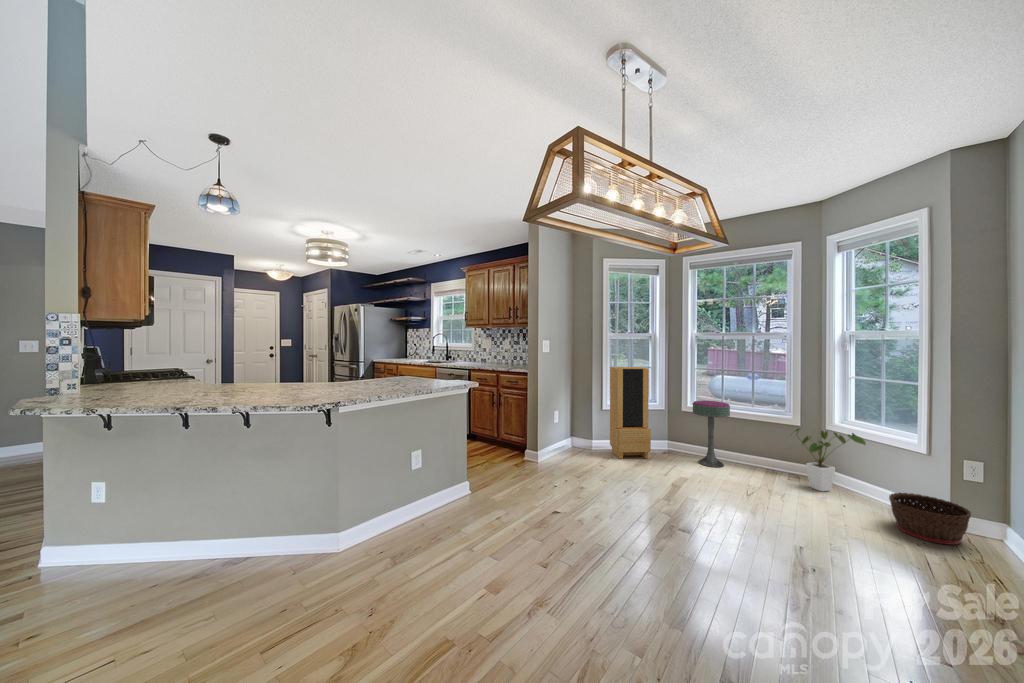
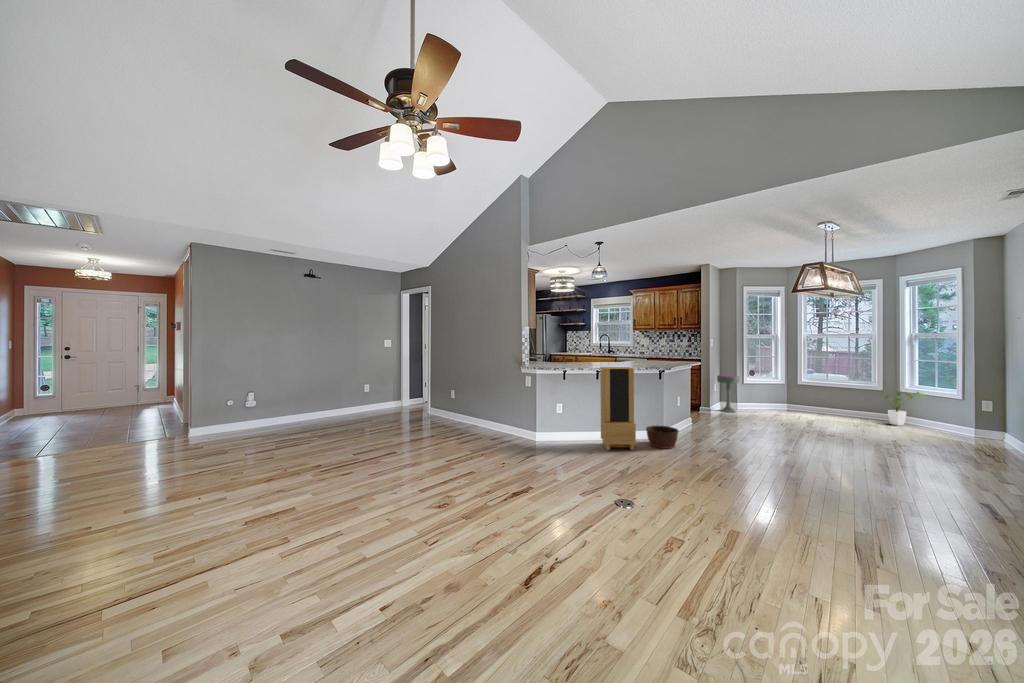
storage cabinet: present [610,367,651,459] -> present [600,367,636,450]
bar stool: present [693,401,730,467] -> present [717,375,740,412]
basket: present [889,493,971,545] -> present [646,426,679,449]

